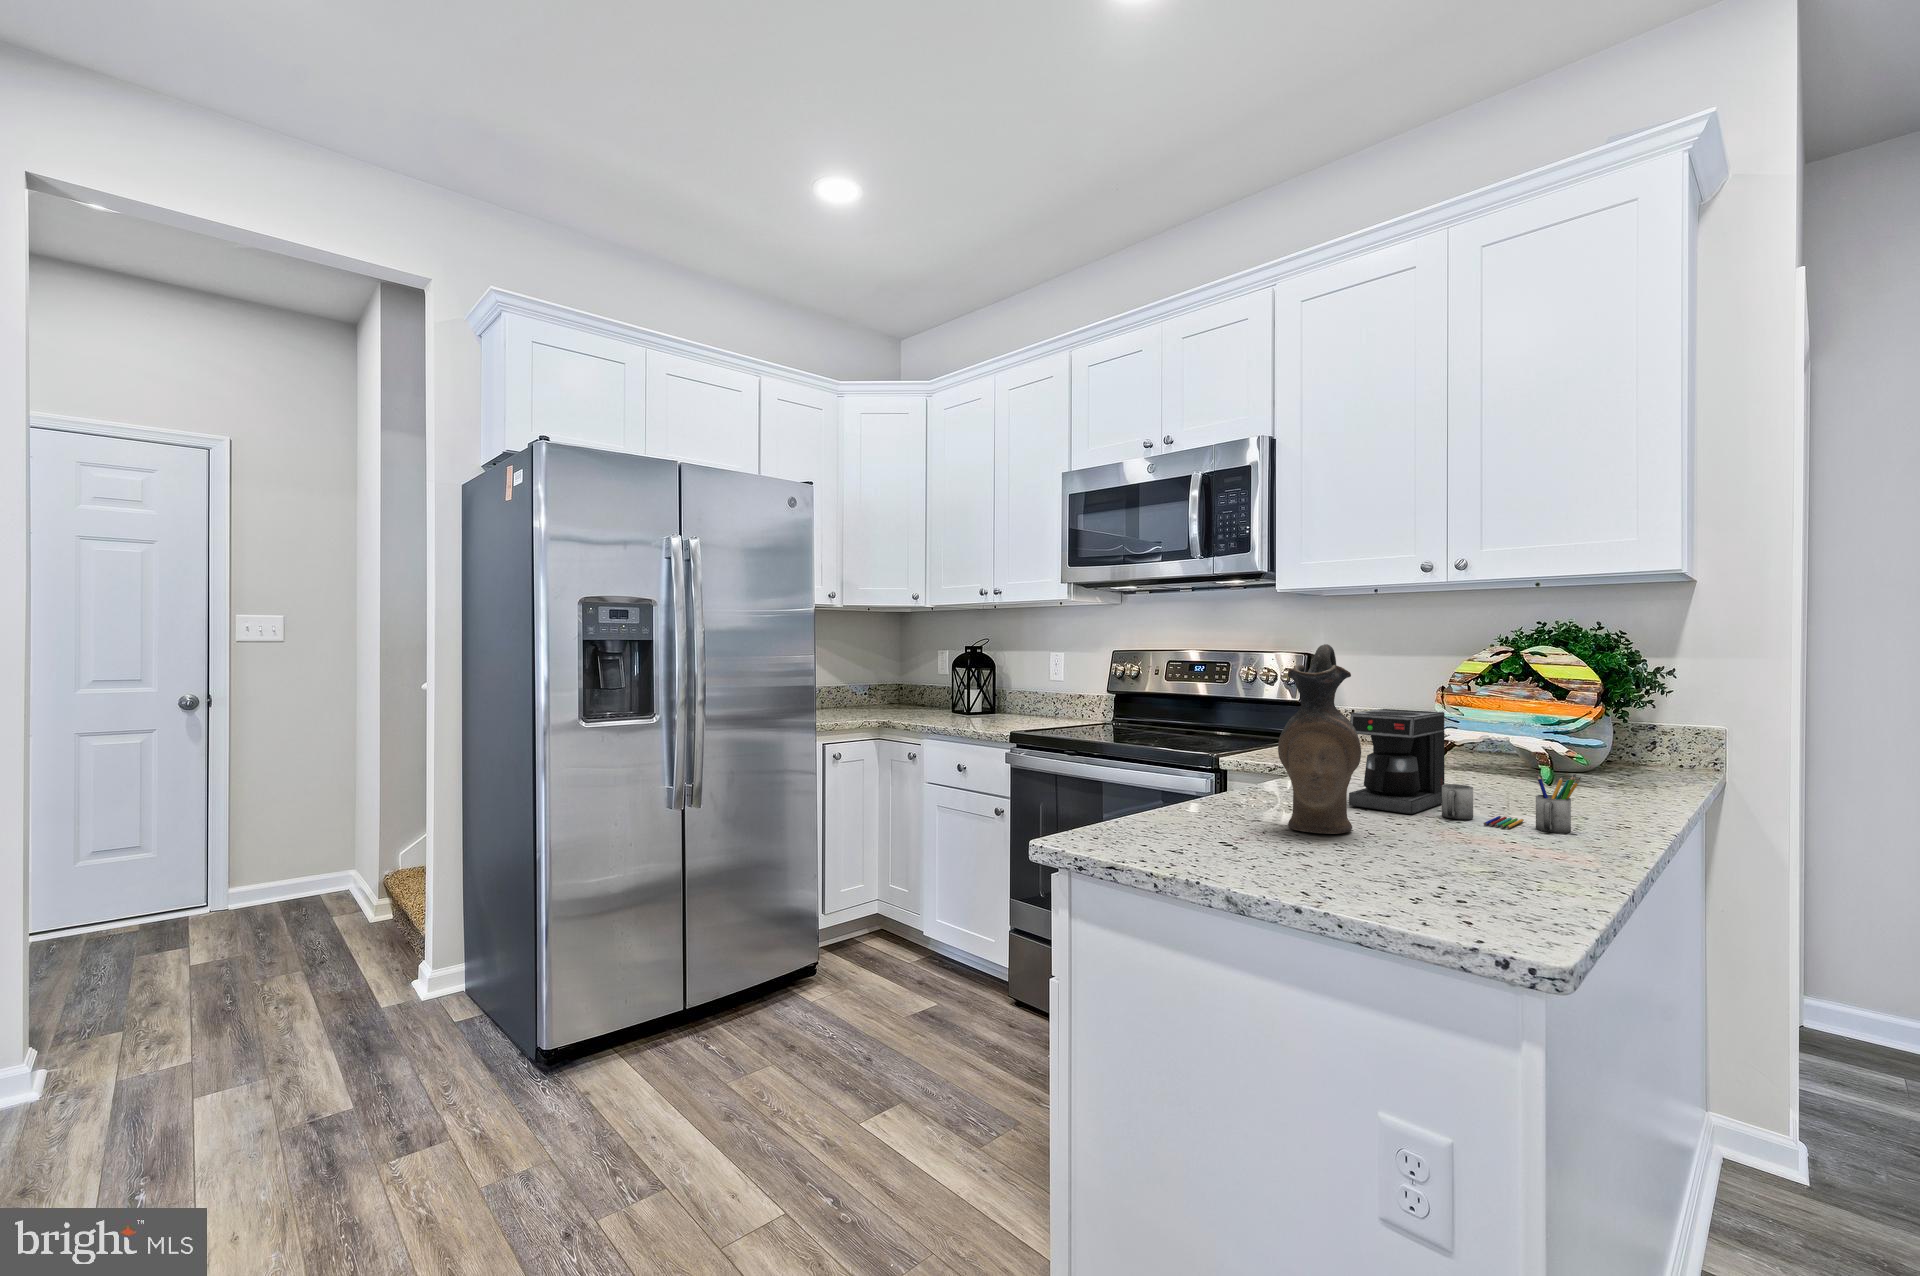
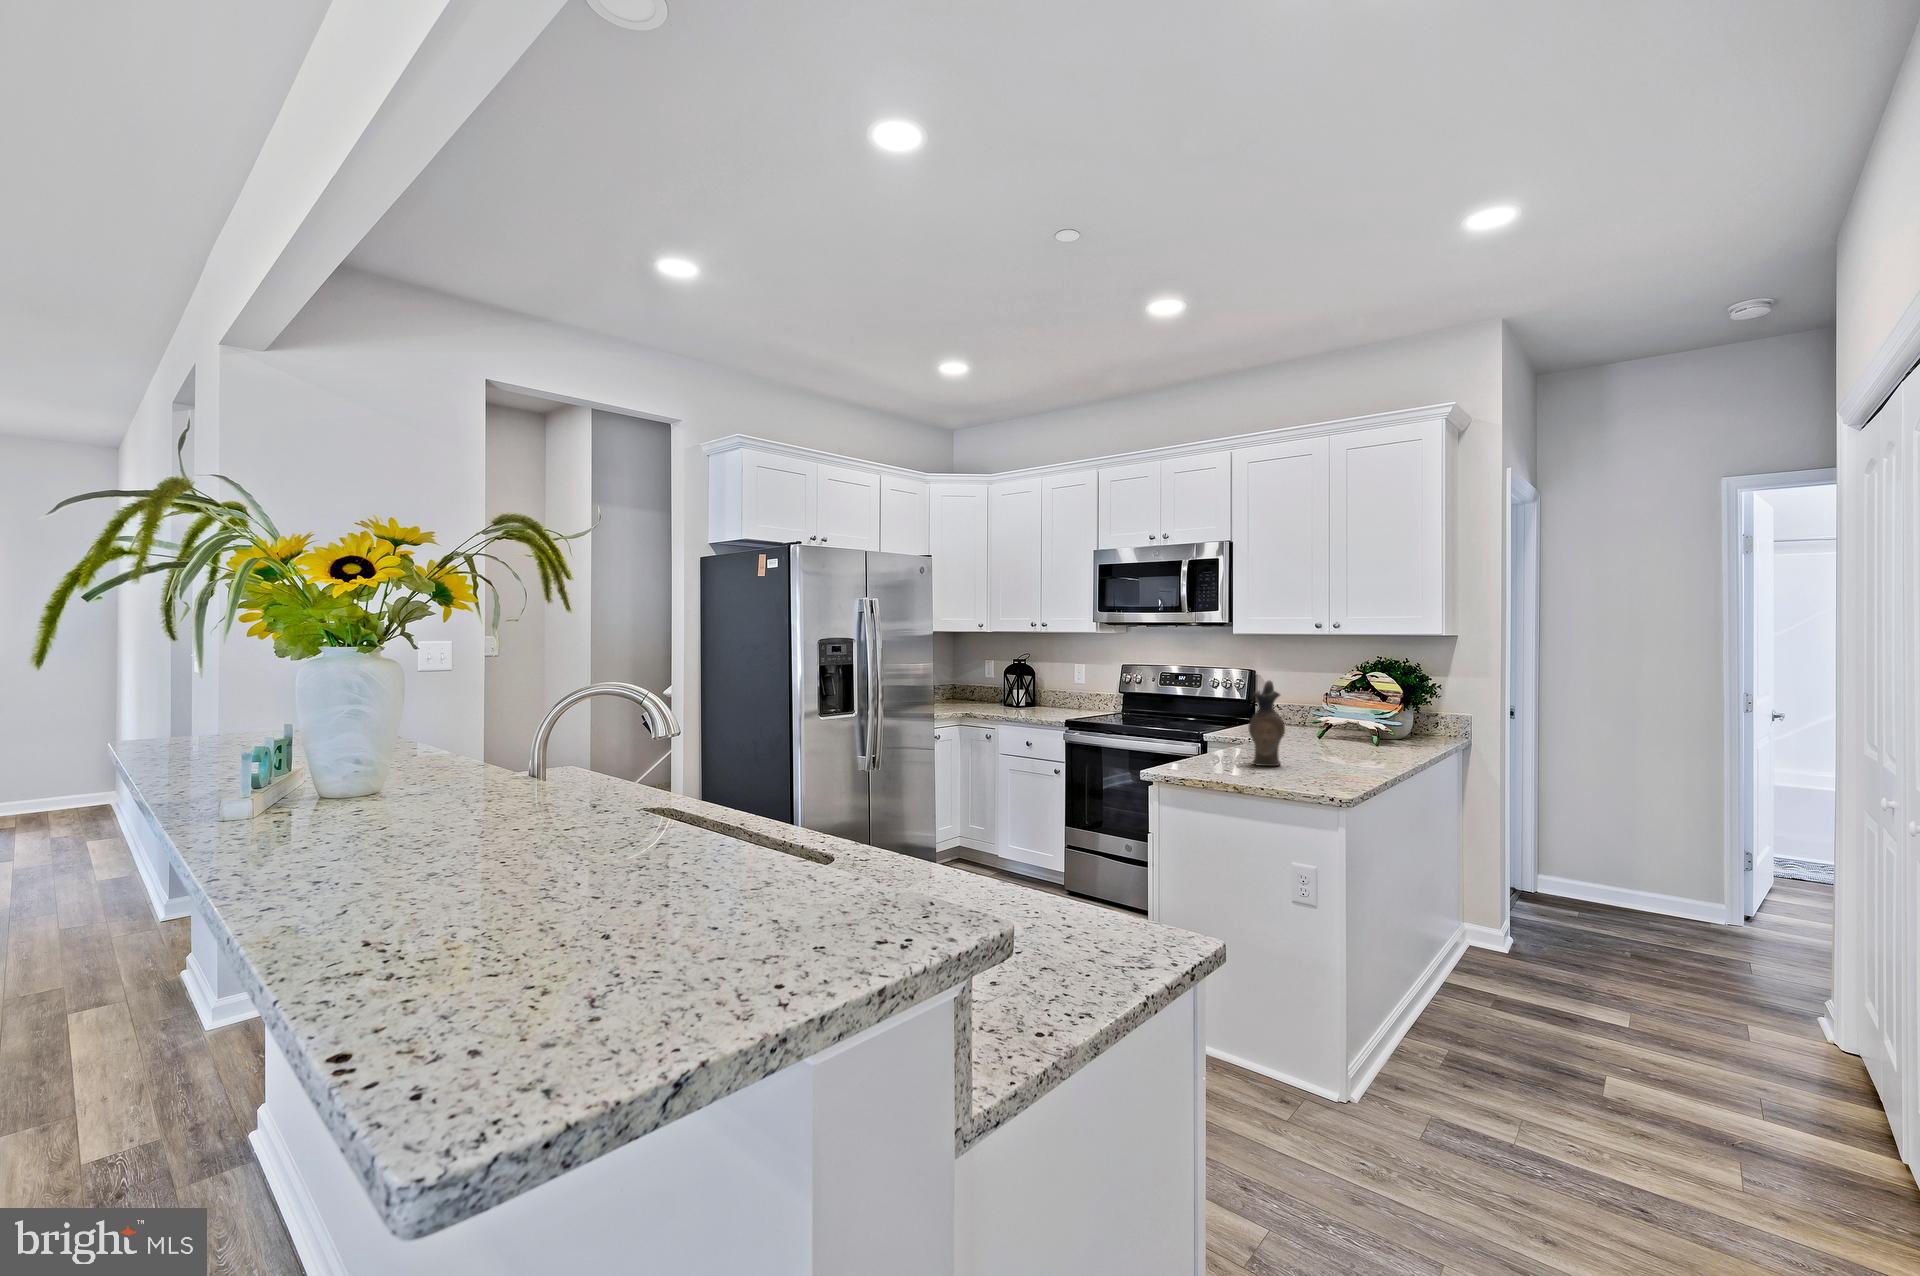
coffee maker: present [1349,709,1581,833] -> none [1278,708,1379,765]

